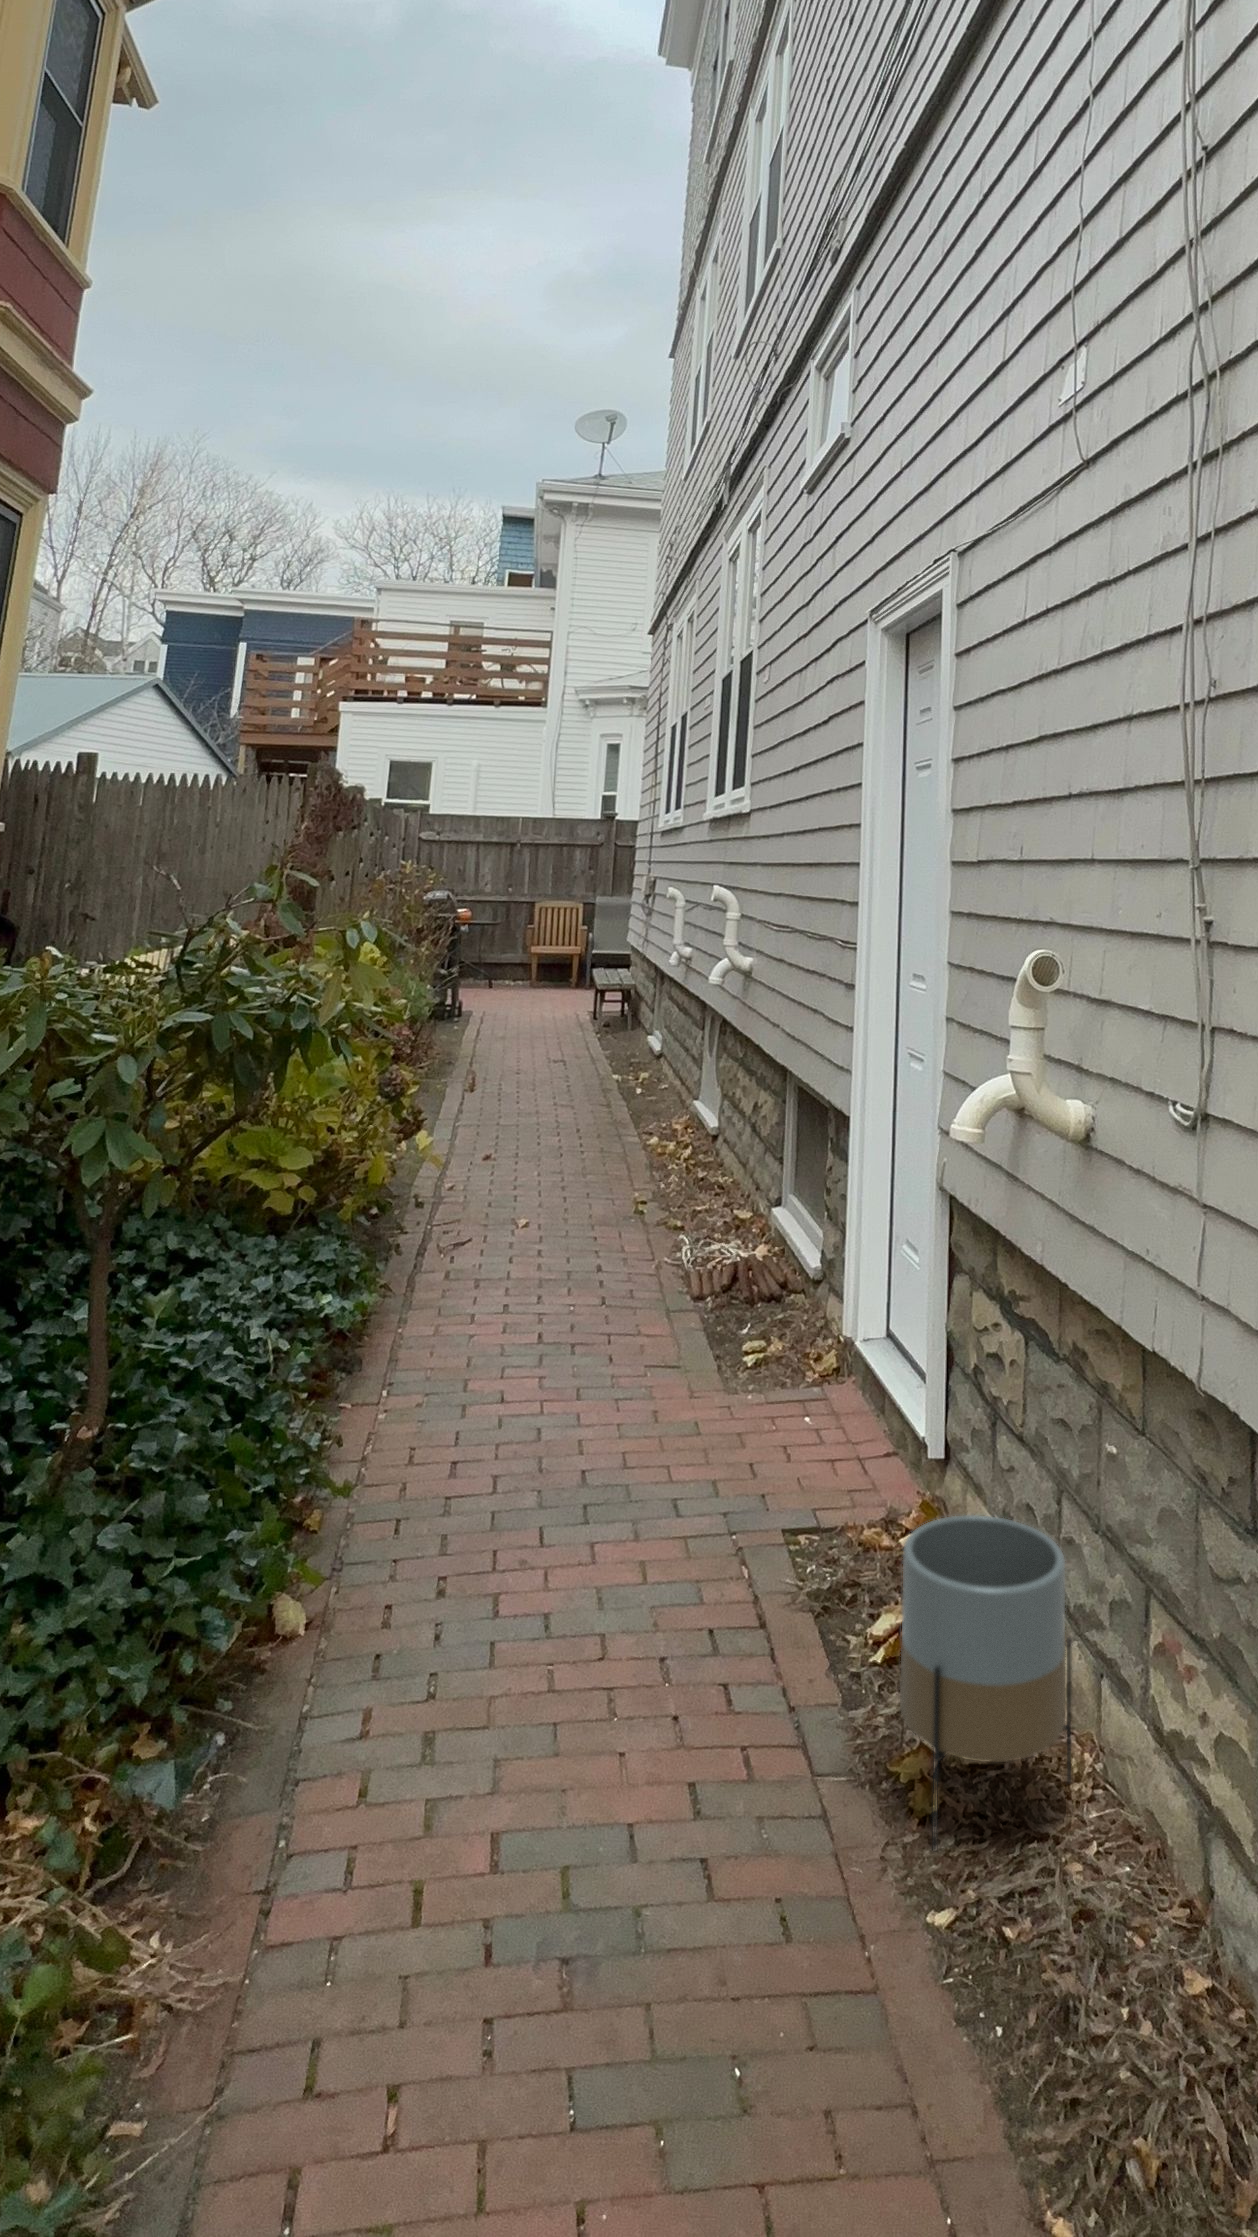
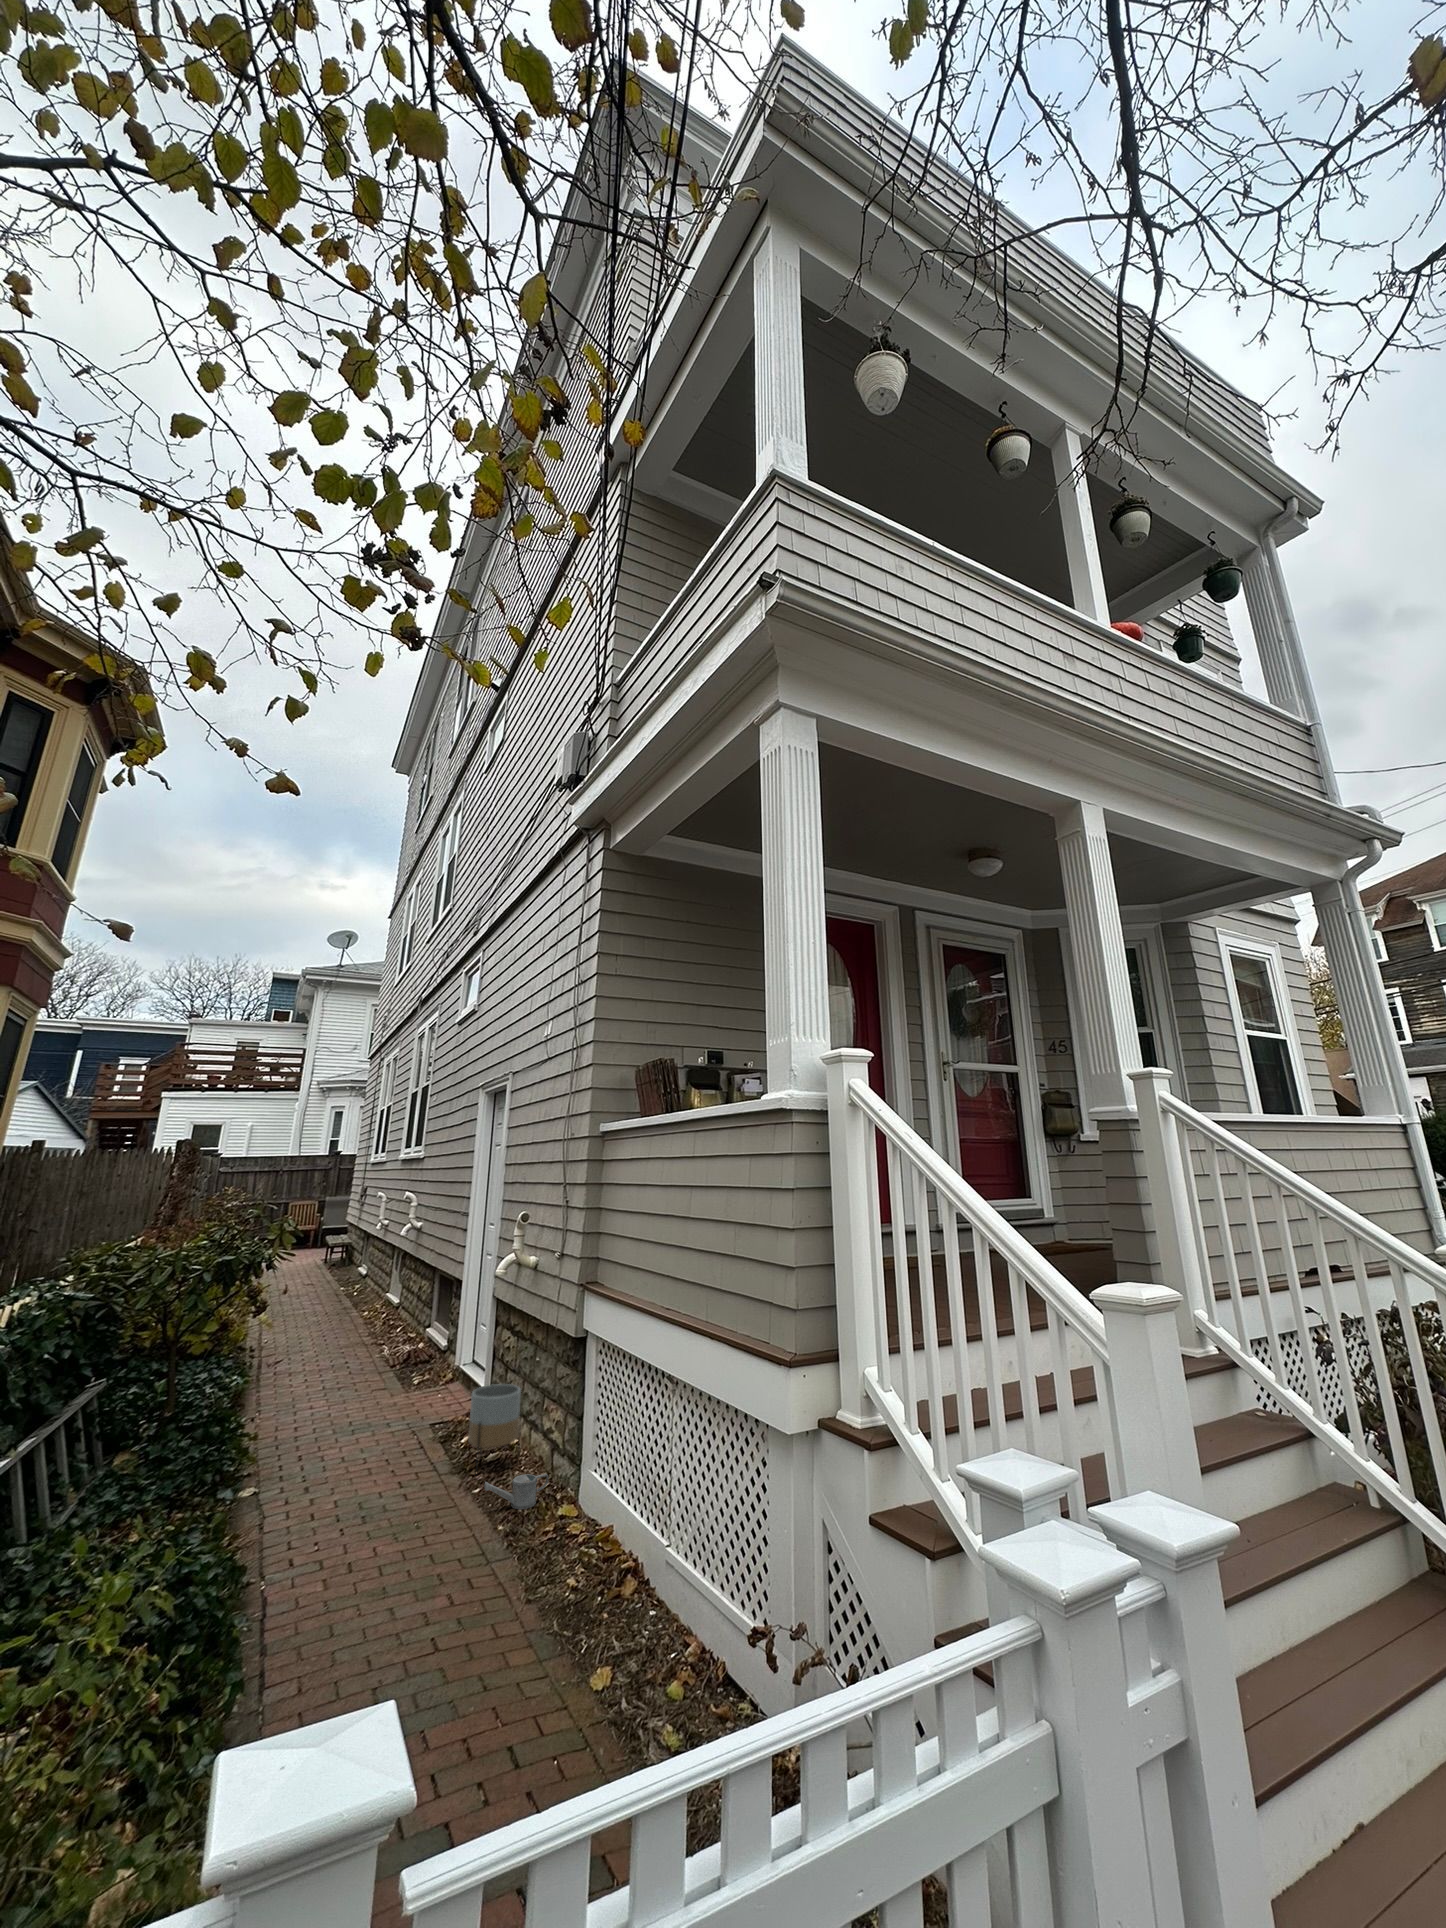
watering can: none [983,1978,1226,2155] -> present [484,1474,549,1509]

